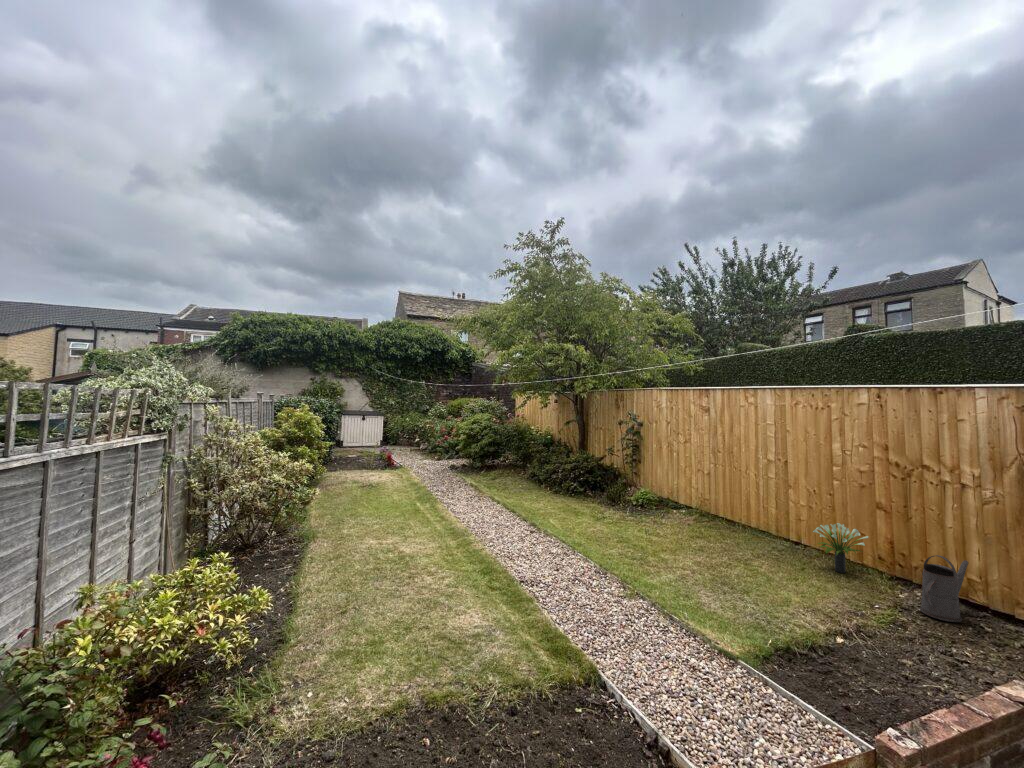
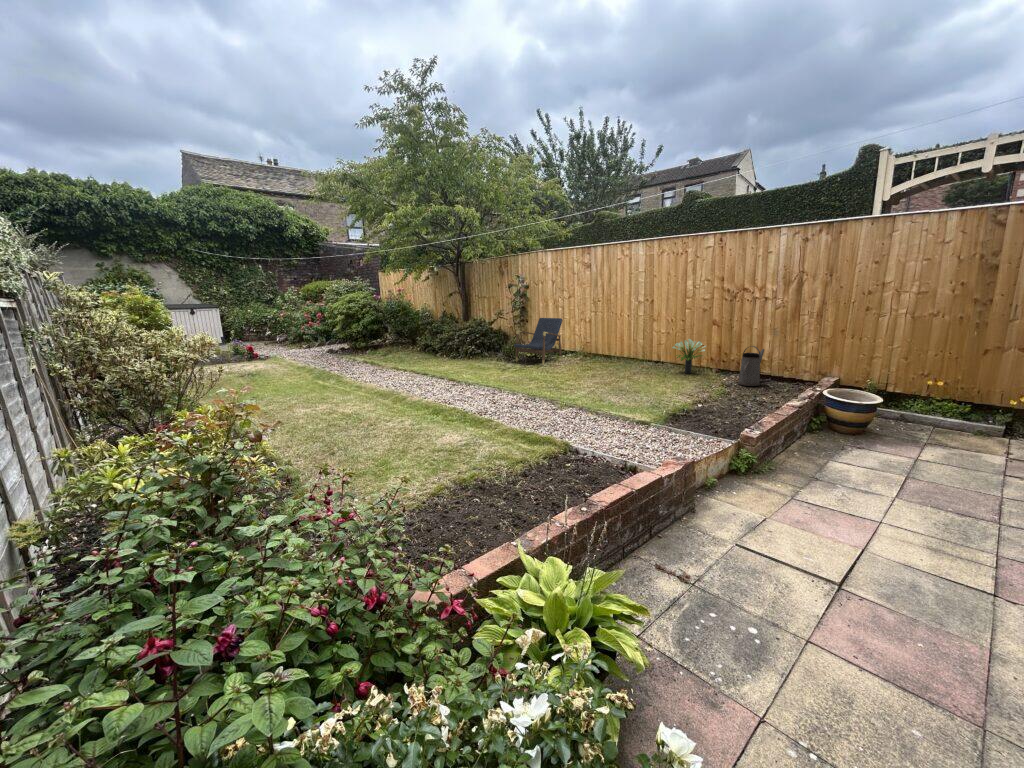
lounge chair: none [617,462,677,521] -> present [514,318,562,365]

